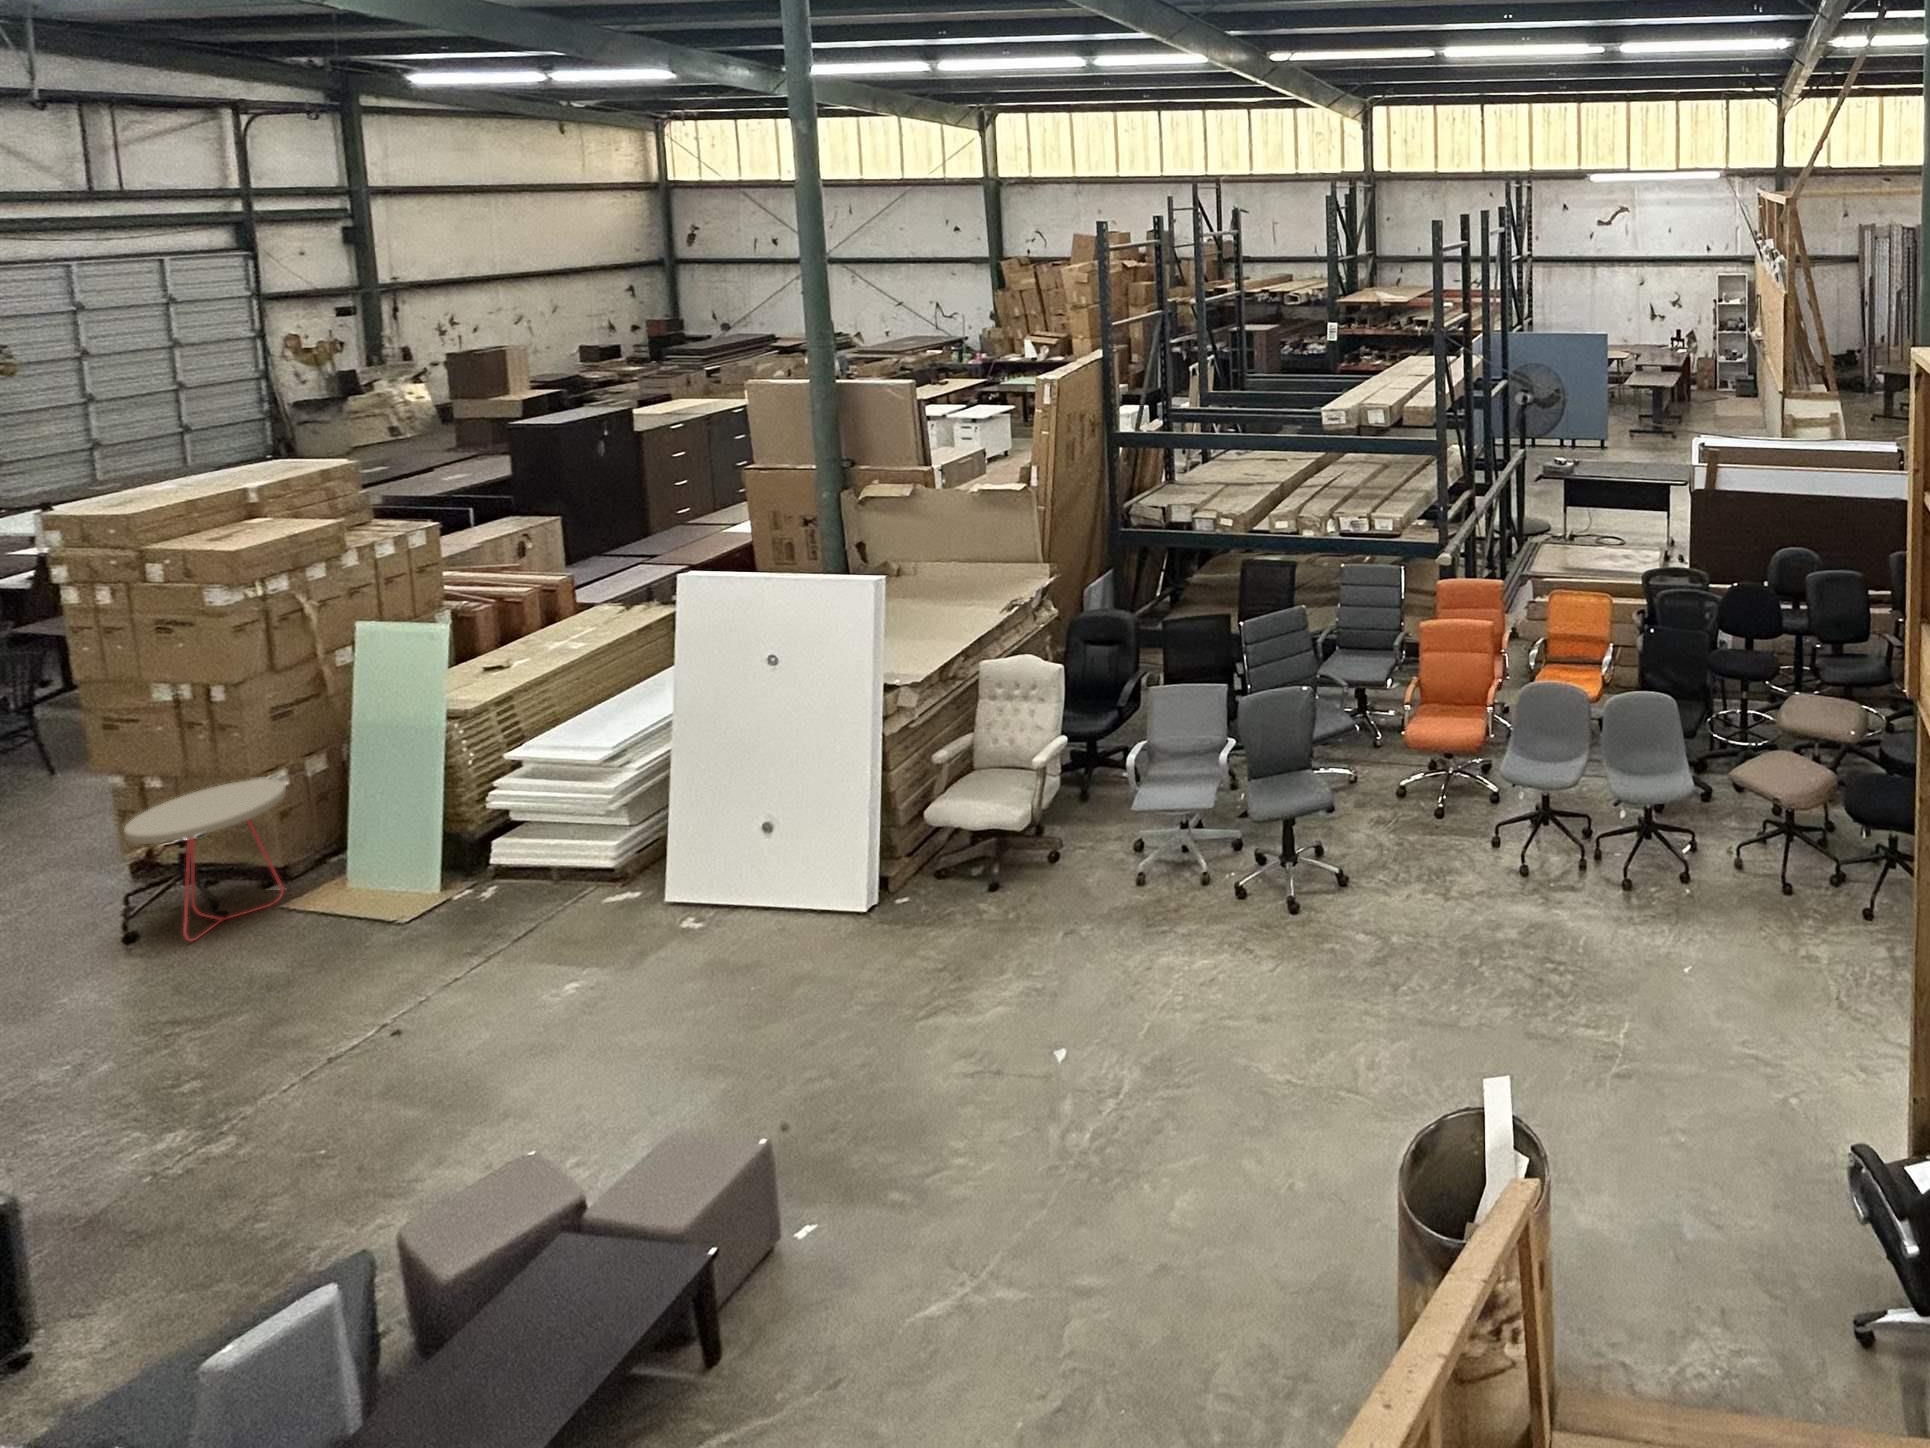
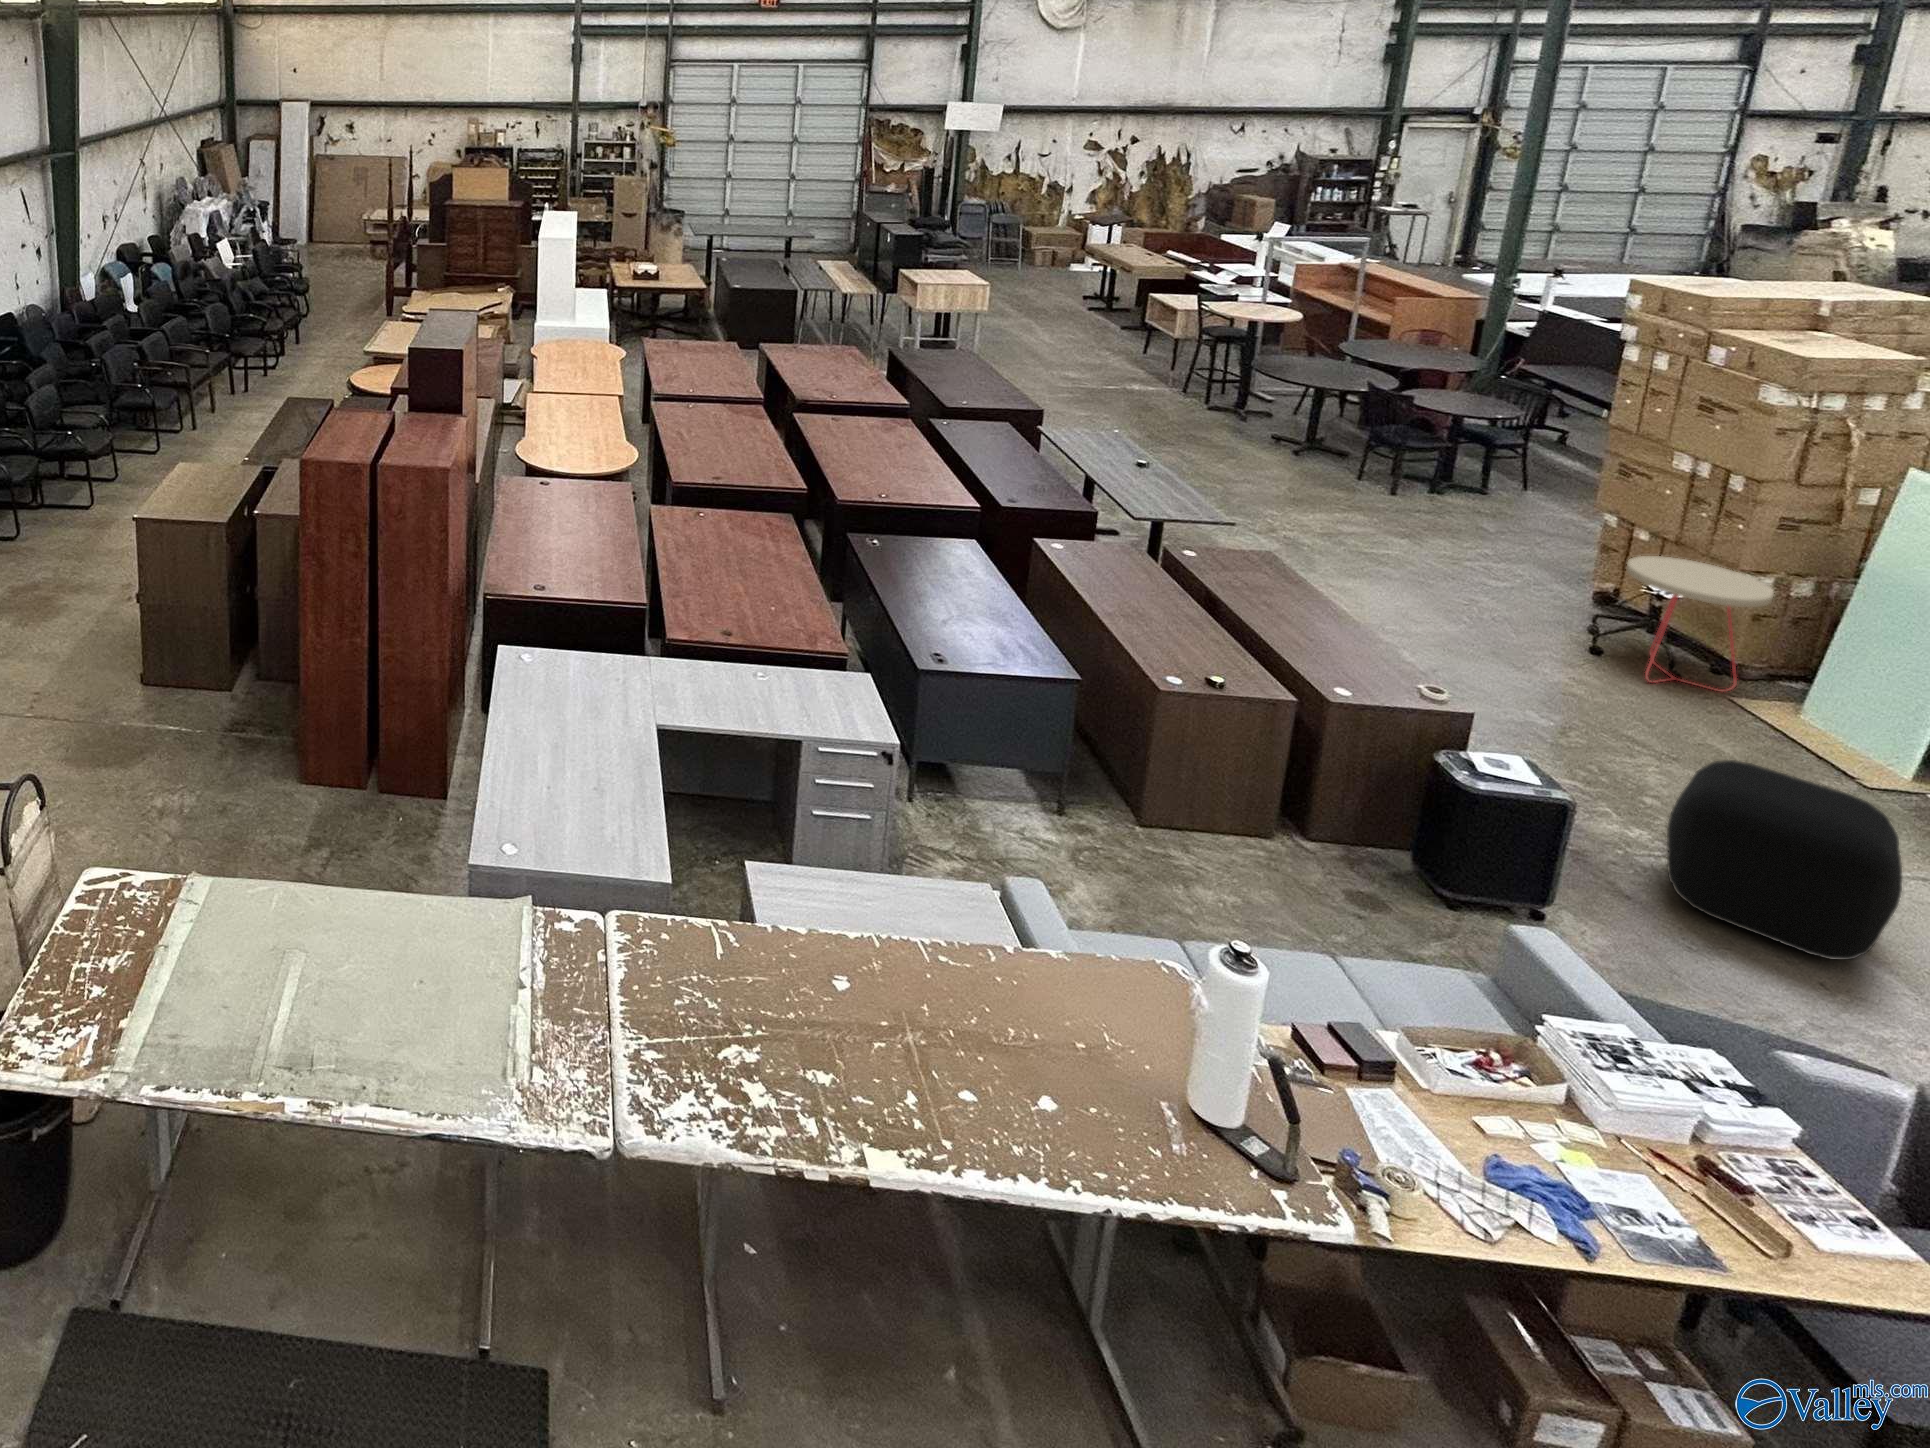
ottoman: none [173,966,402,1192] -> present [1667,760,1902,960]

